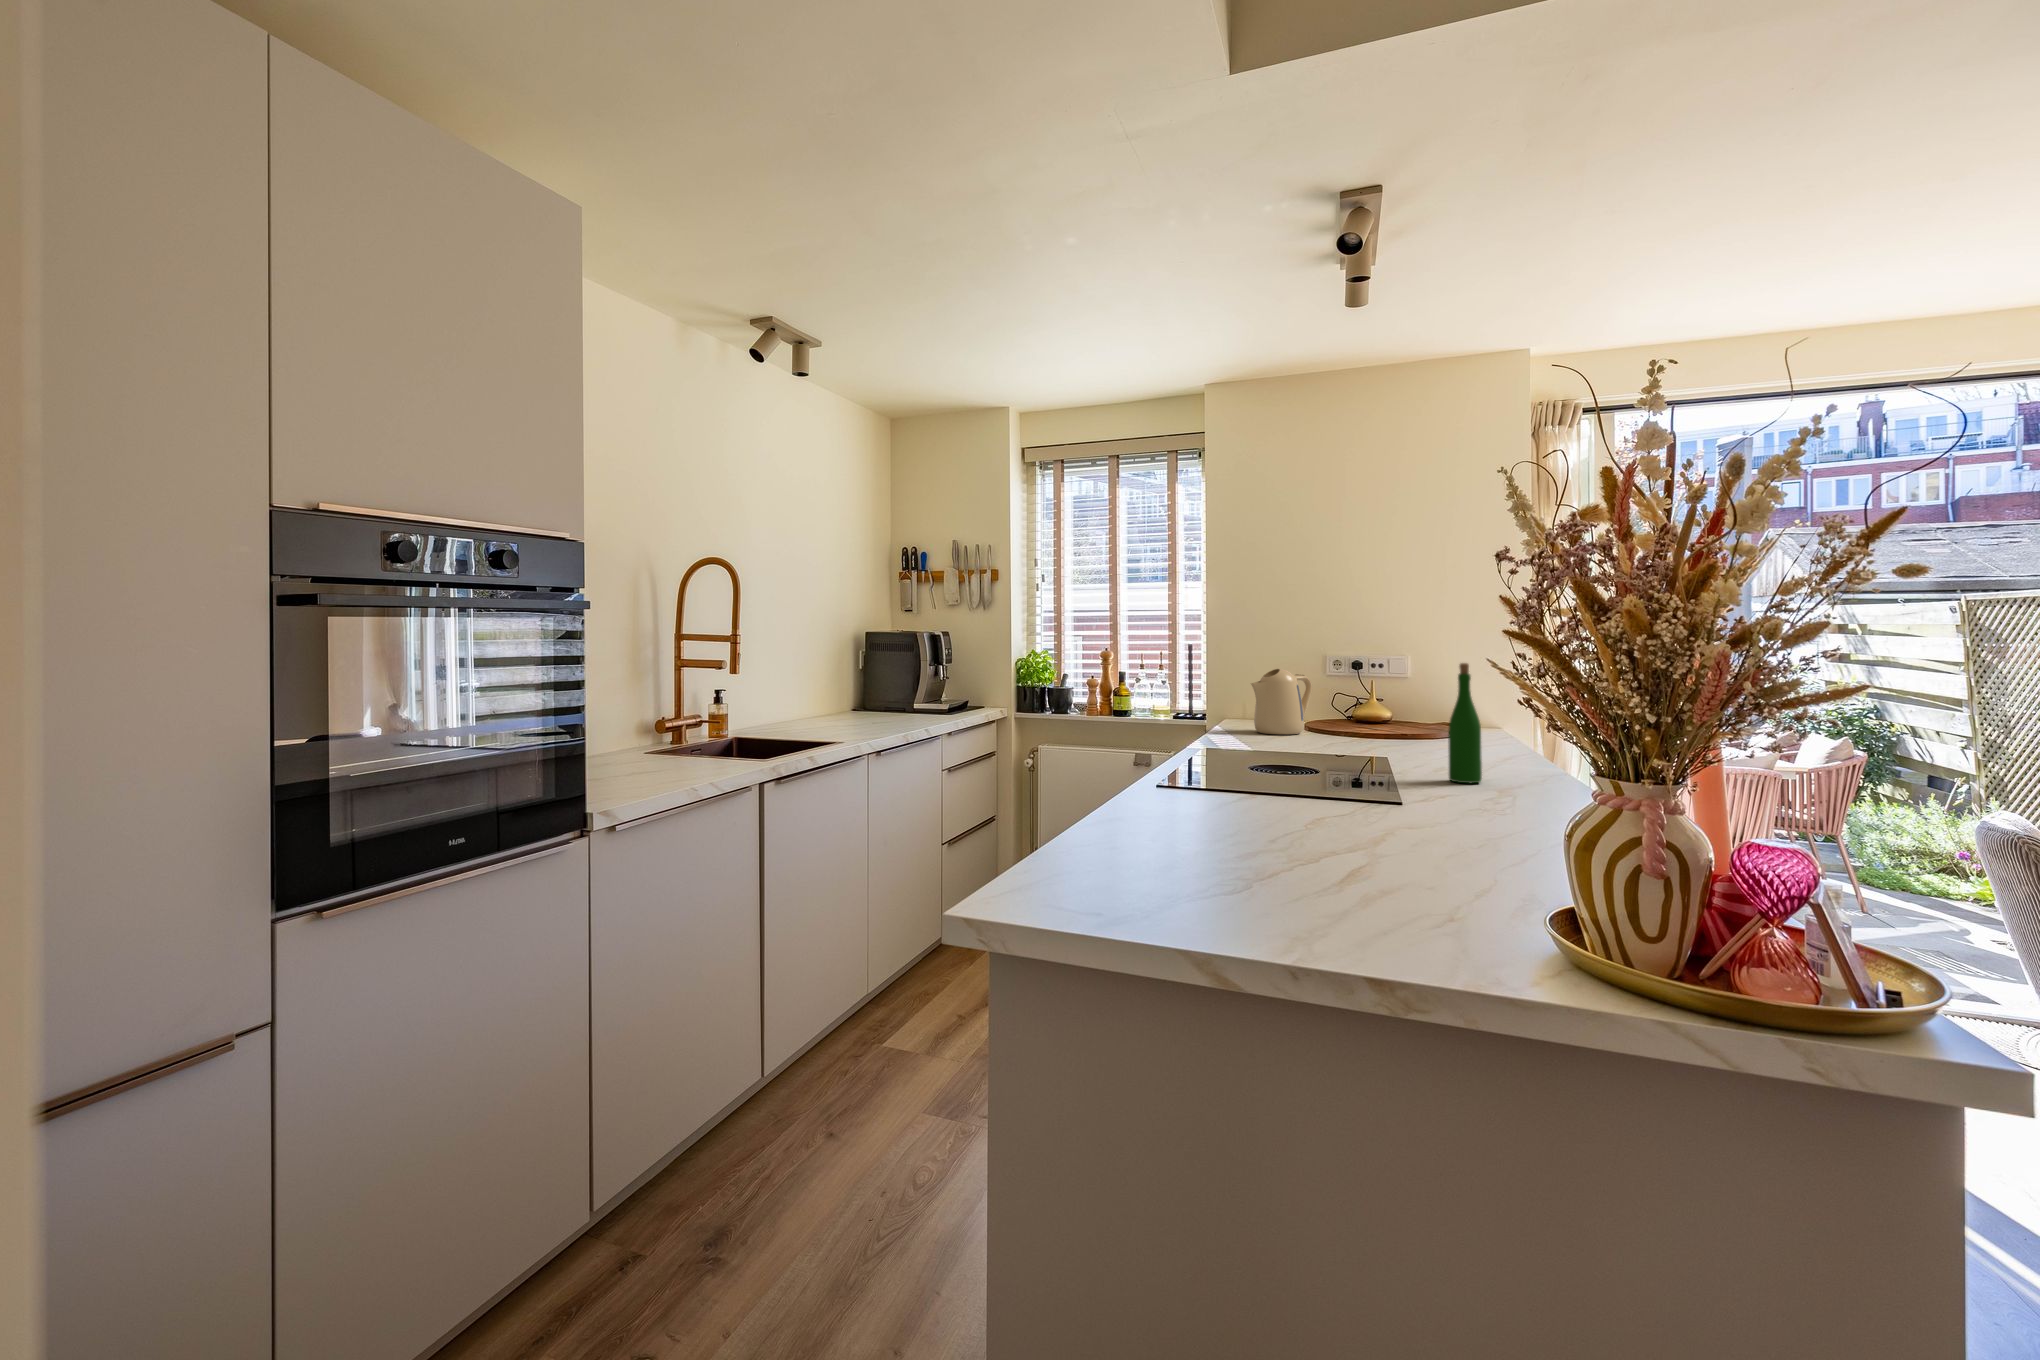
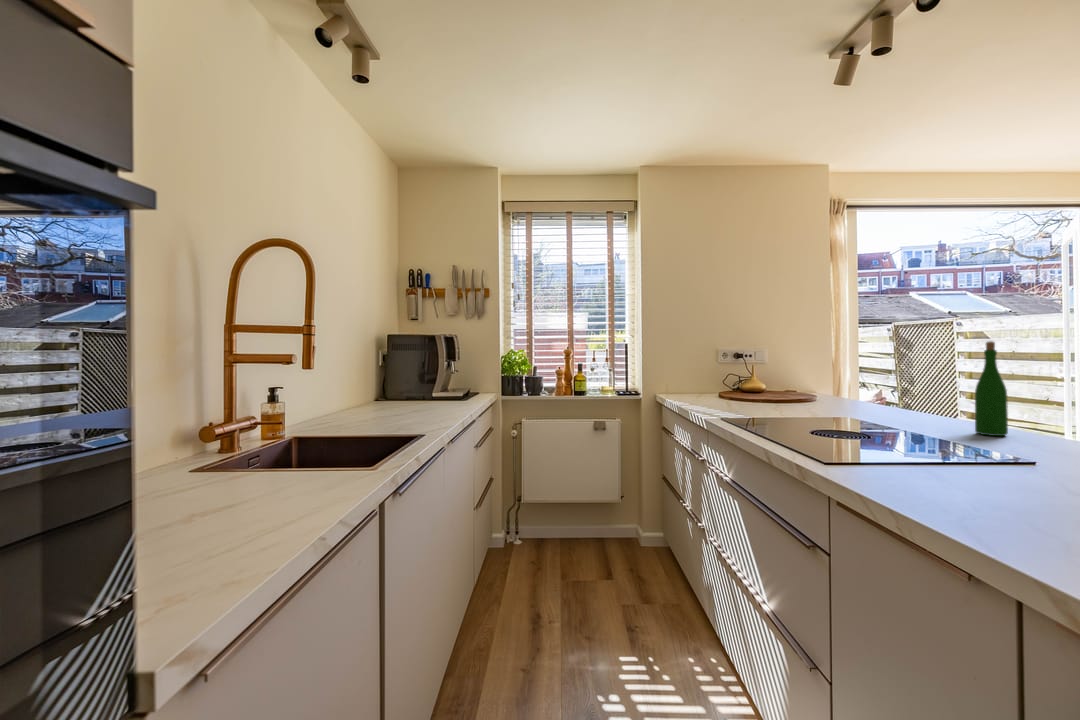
kettle: present [1251,669,1312,734] -> none [704,357,739,404]

